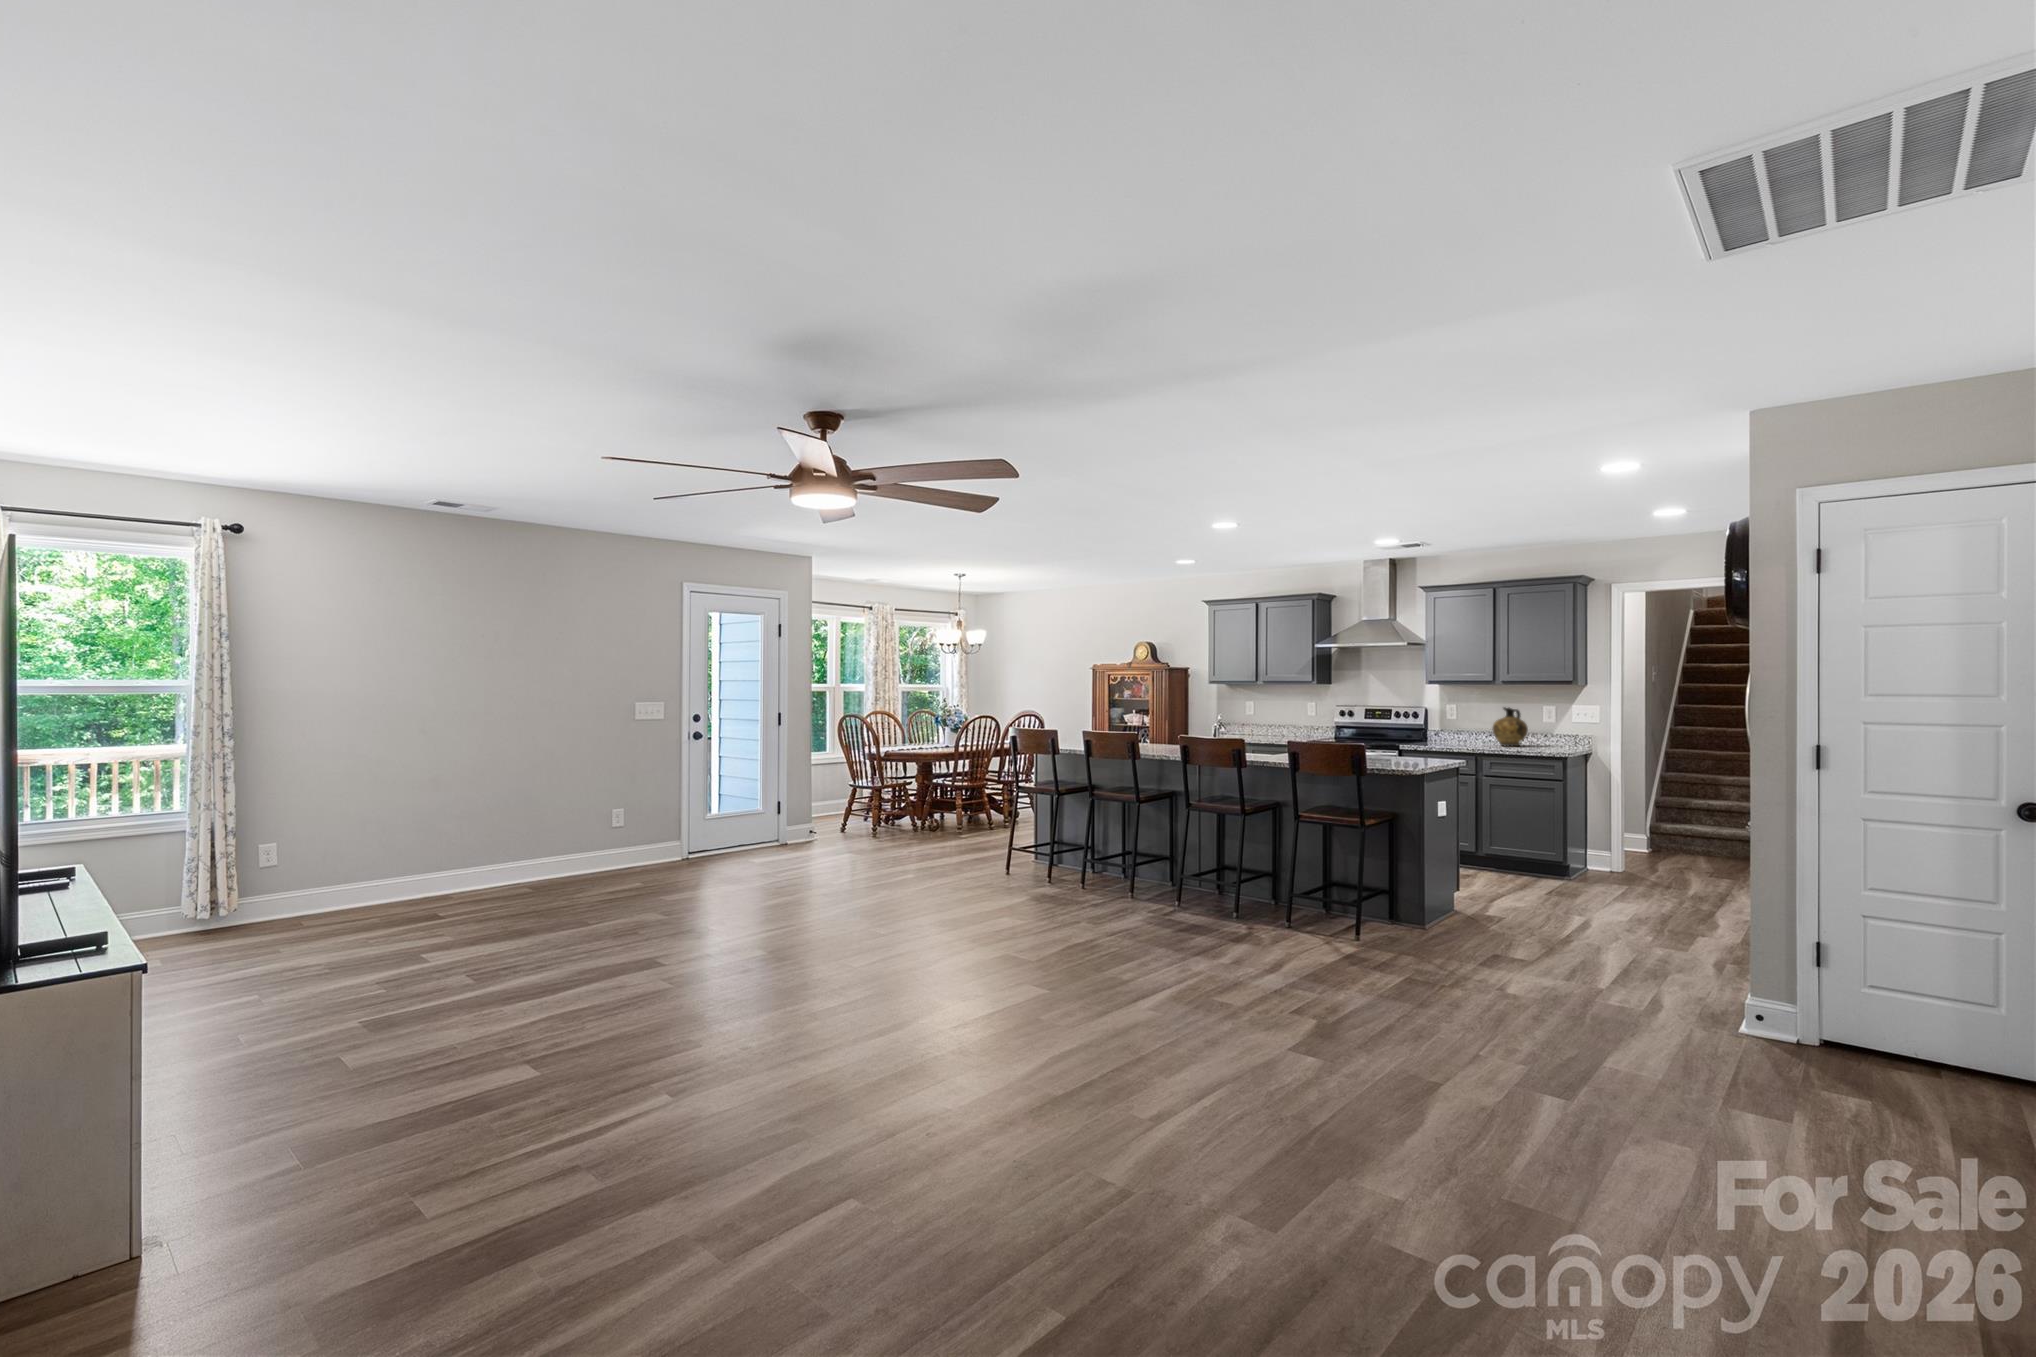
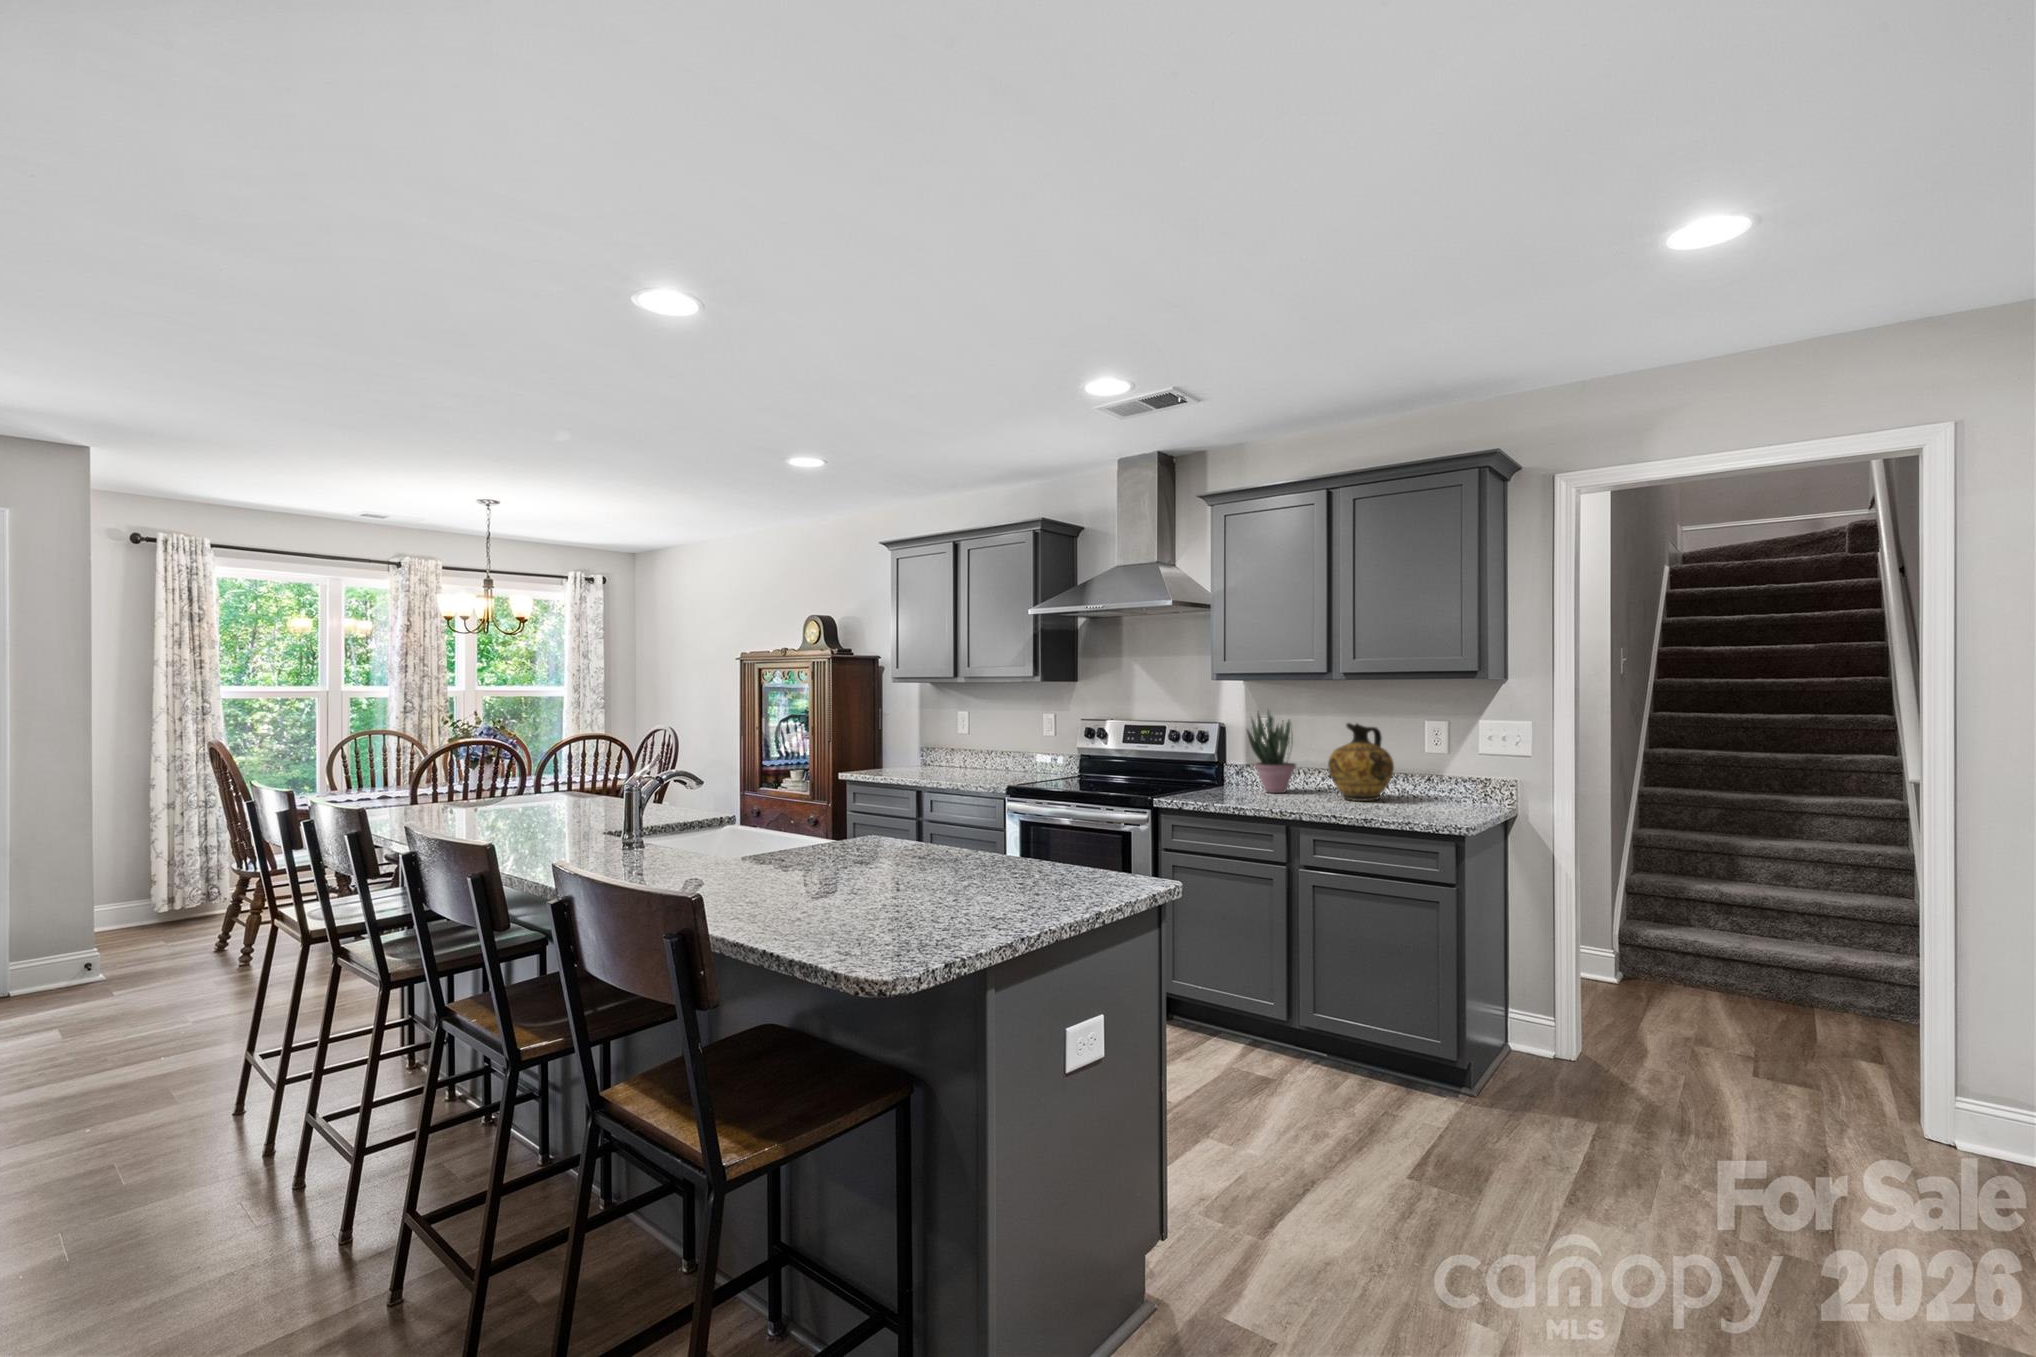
potted plant: none [1446,700,1473,744] -> present [1247,711,1296,793]

